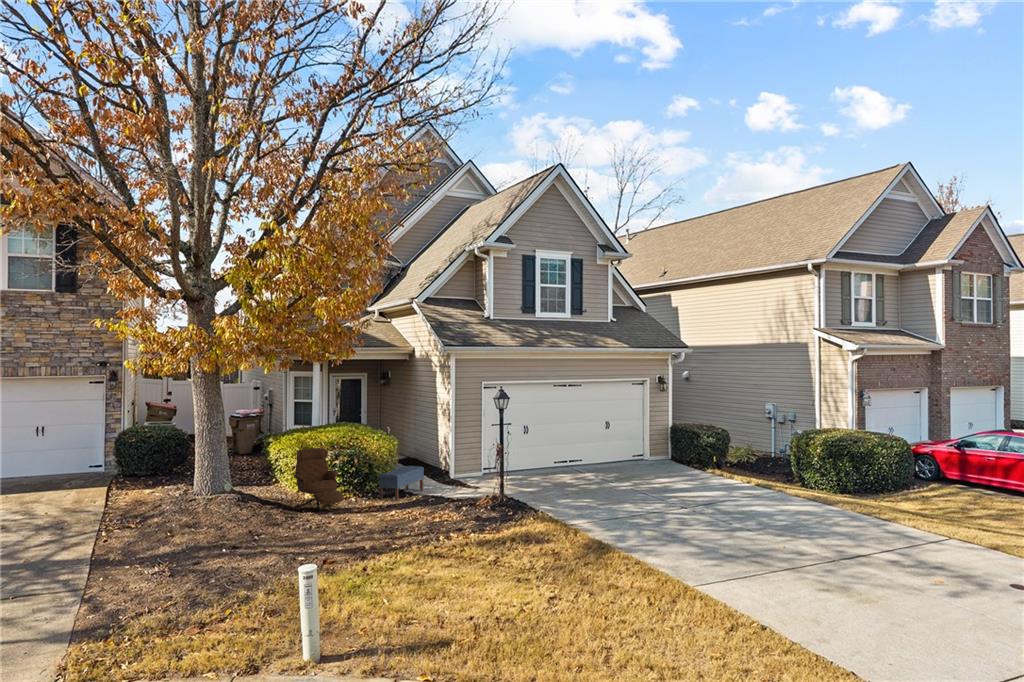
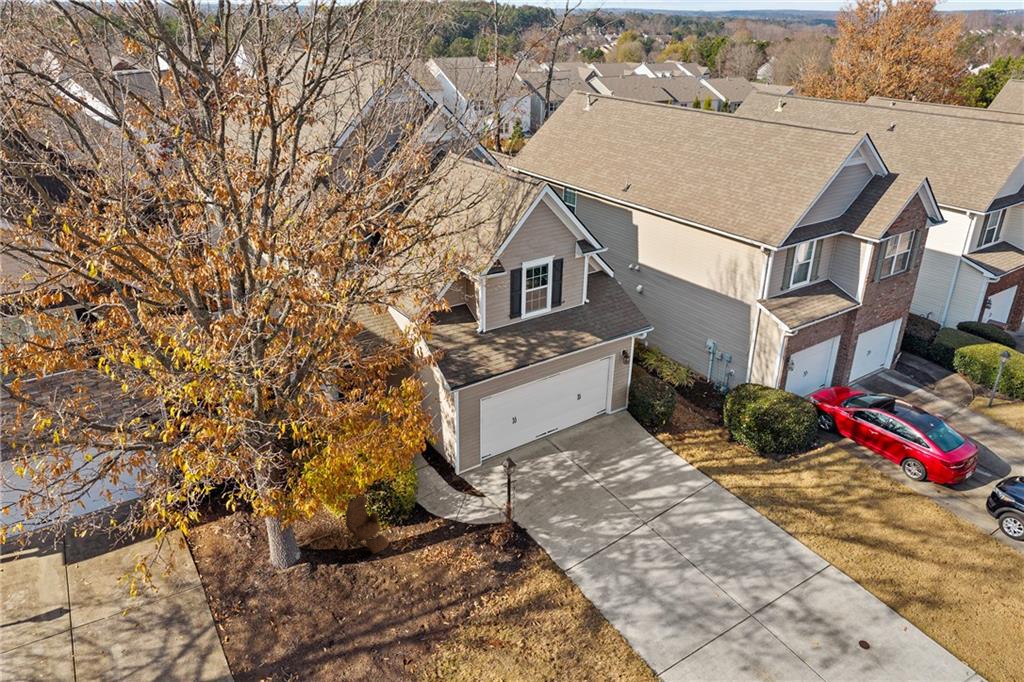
bench: present [379,466,424,501] -> none [409,484,440,527]

